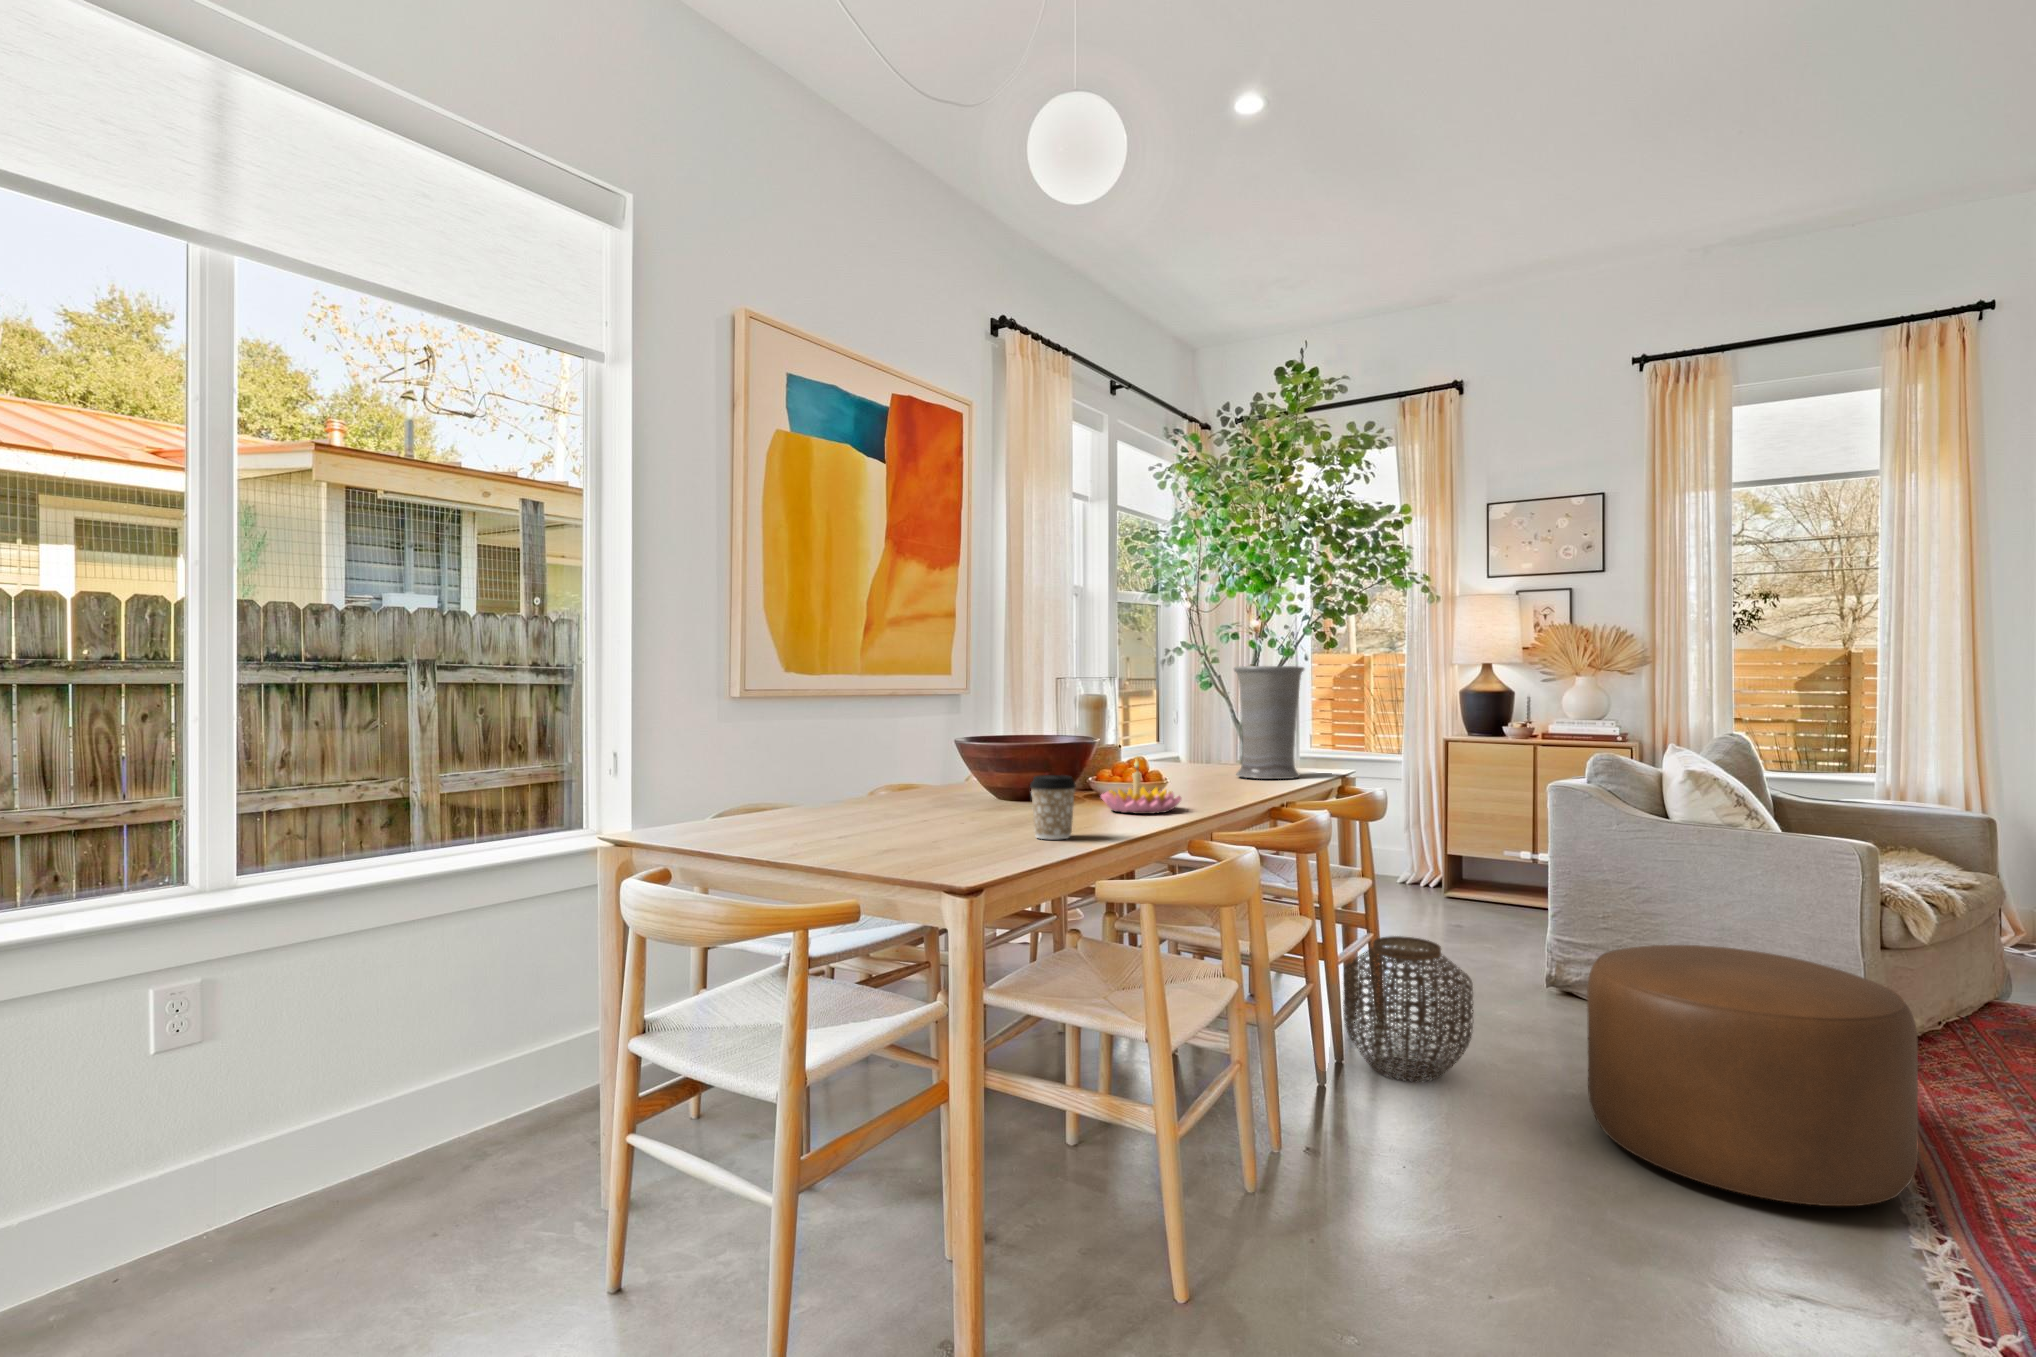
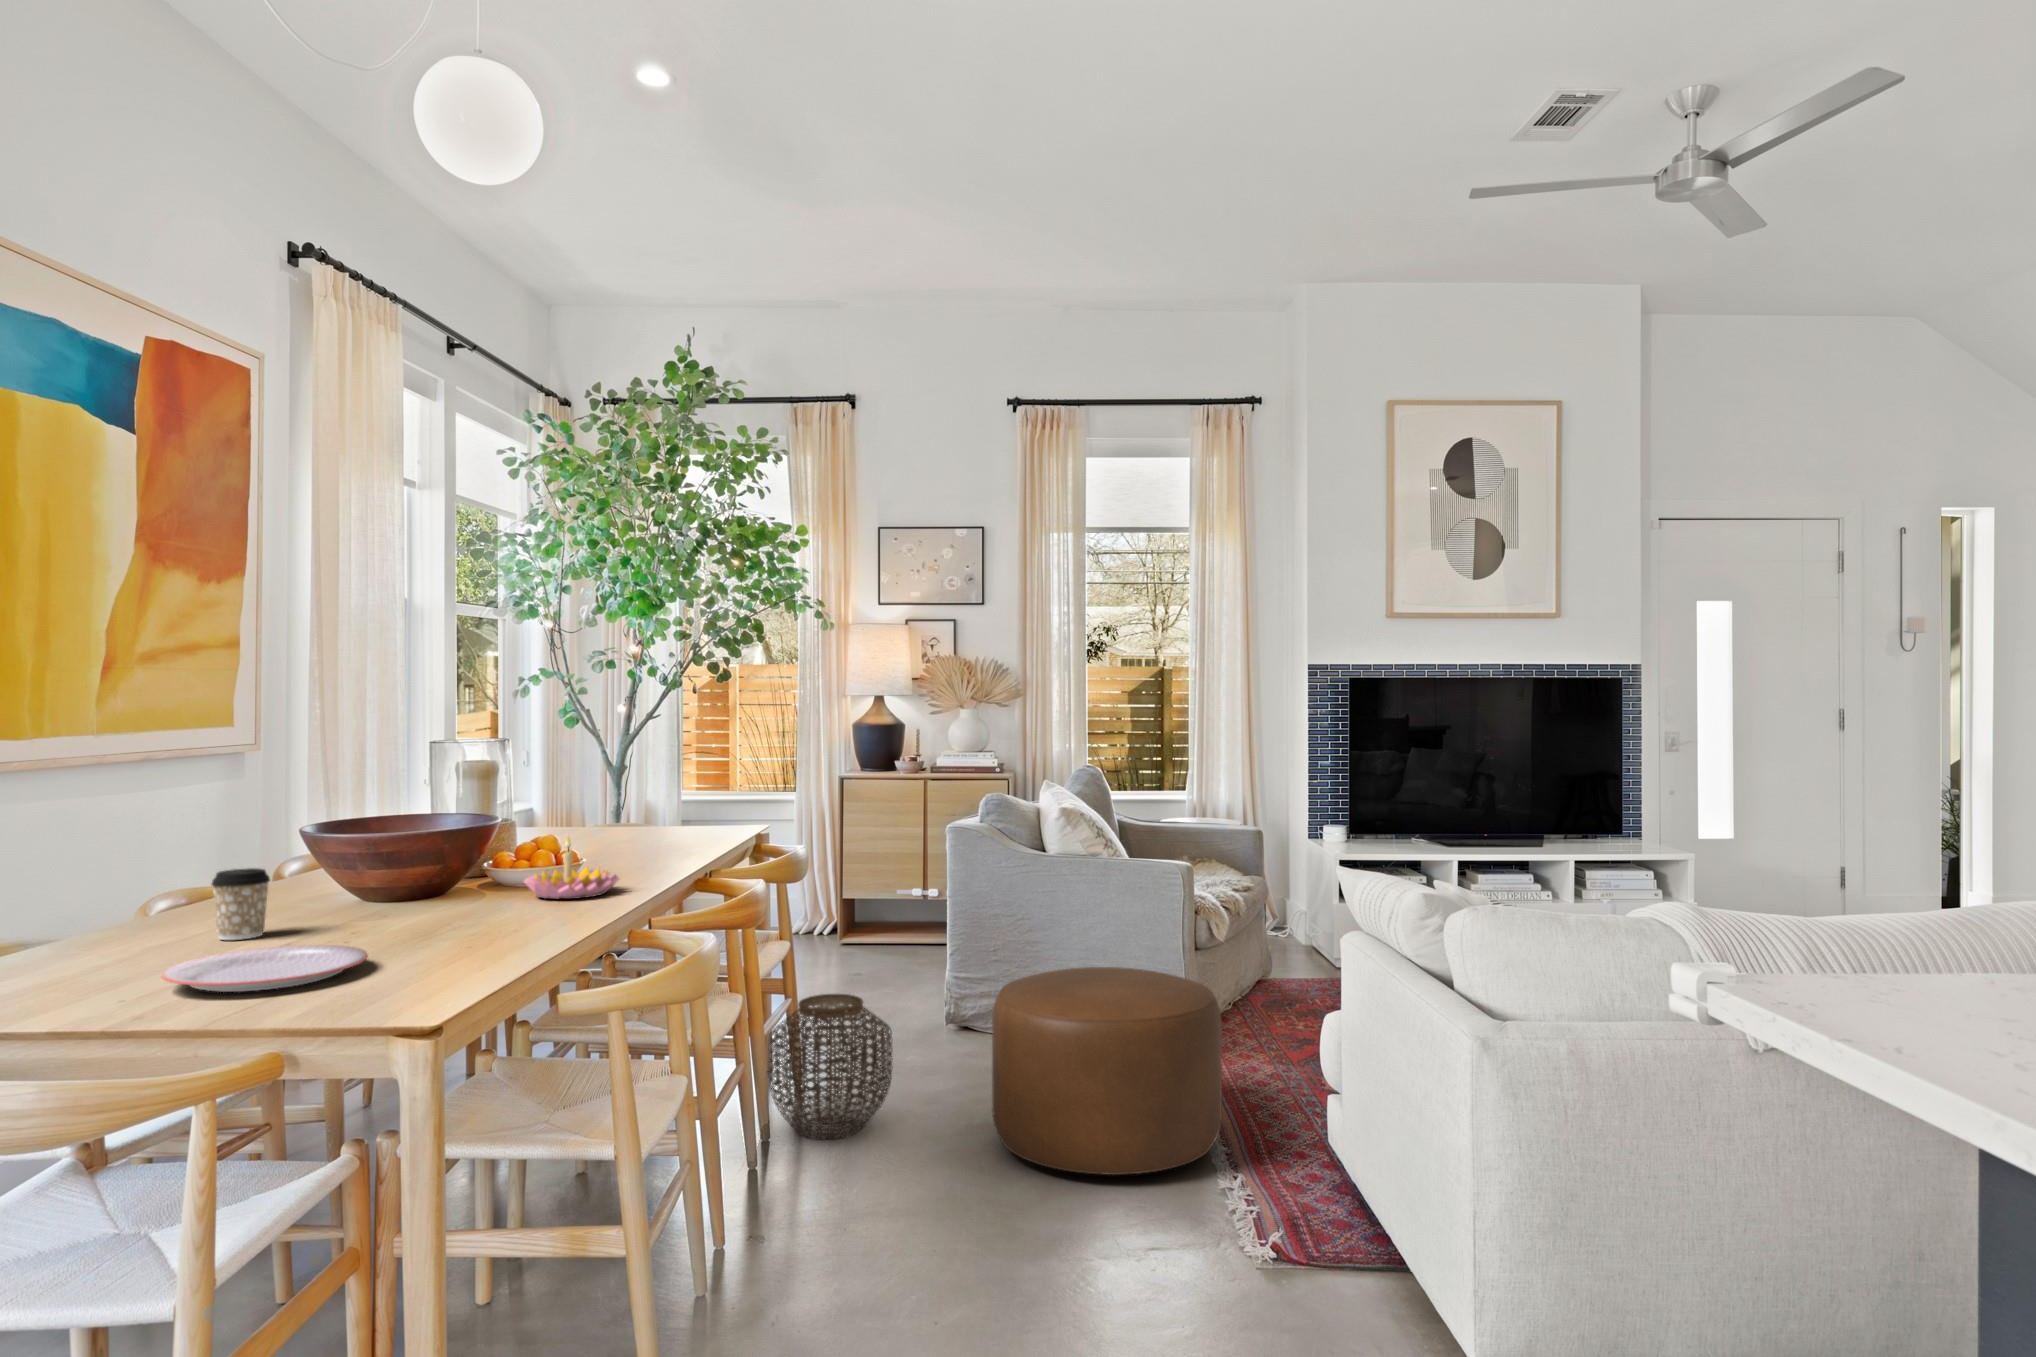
vase: present [1234,666,1304,779] -> none [645,718,723,842]
coffee cup: present [1030,775,1076,839] -> present [212,868,270,940]
plate: none [792,826,941,855] -> present [162,945,368,992]

